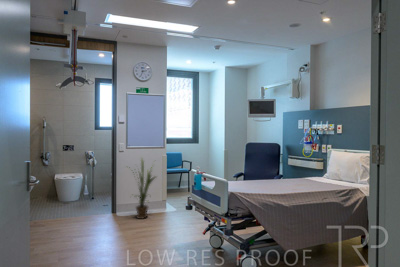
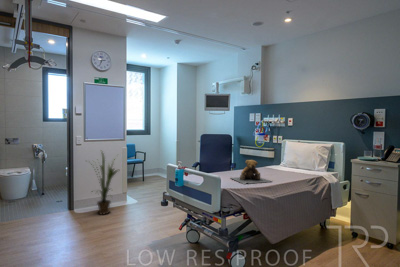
teddy bear: none [251,168,292,191] -> present [231,160,272,184]

